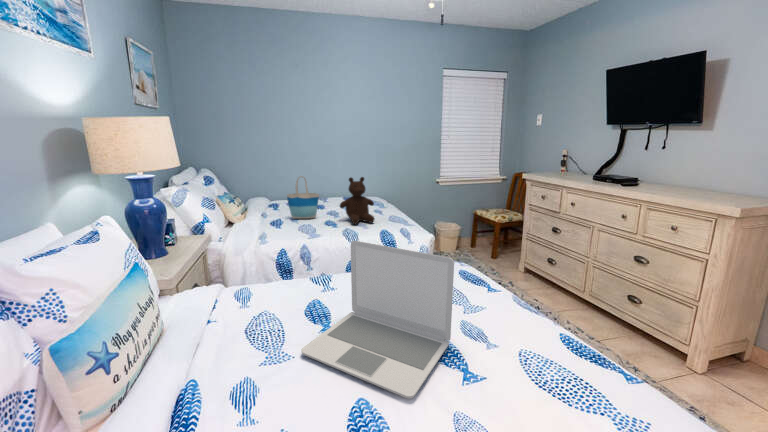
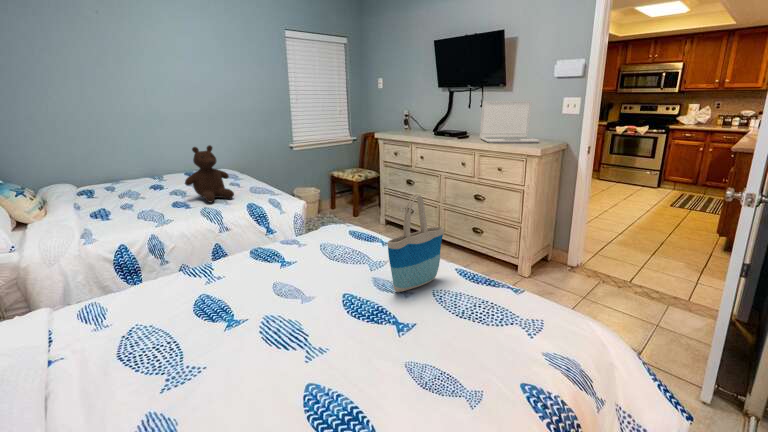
tote bag: present [287,176,319,219] -> present [388,194,444,292]
laptop: present [301,241,454,399] -> present [480,100,540,143]

